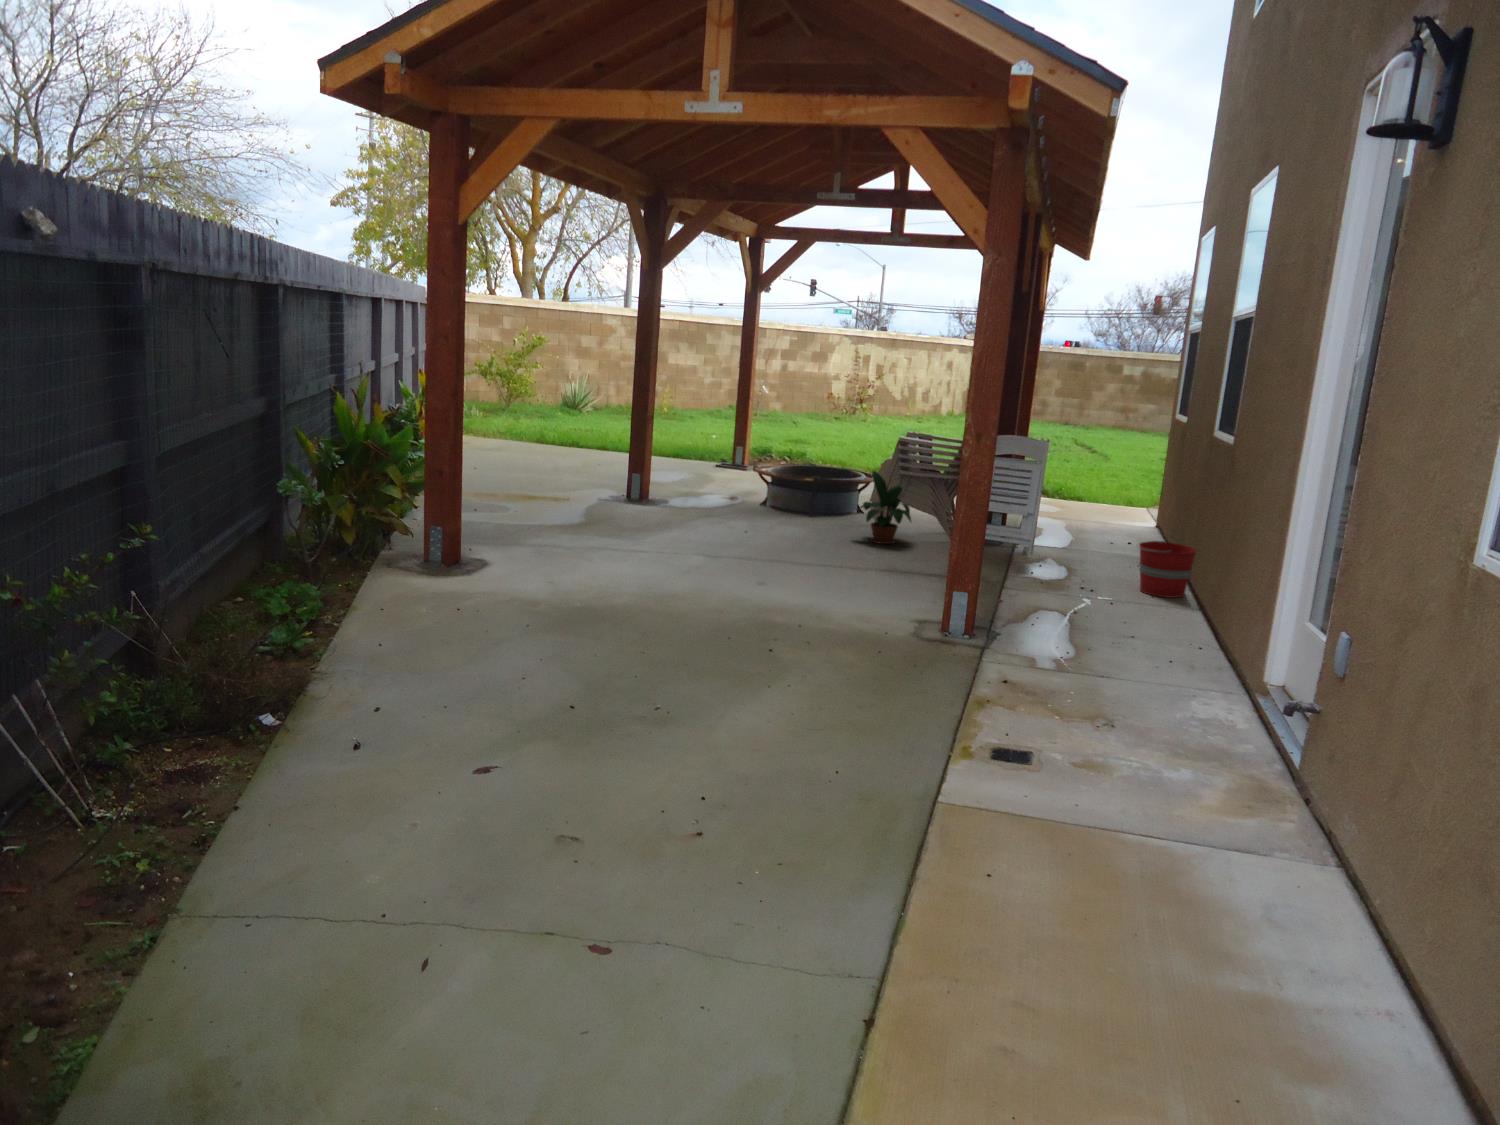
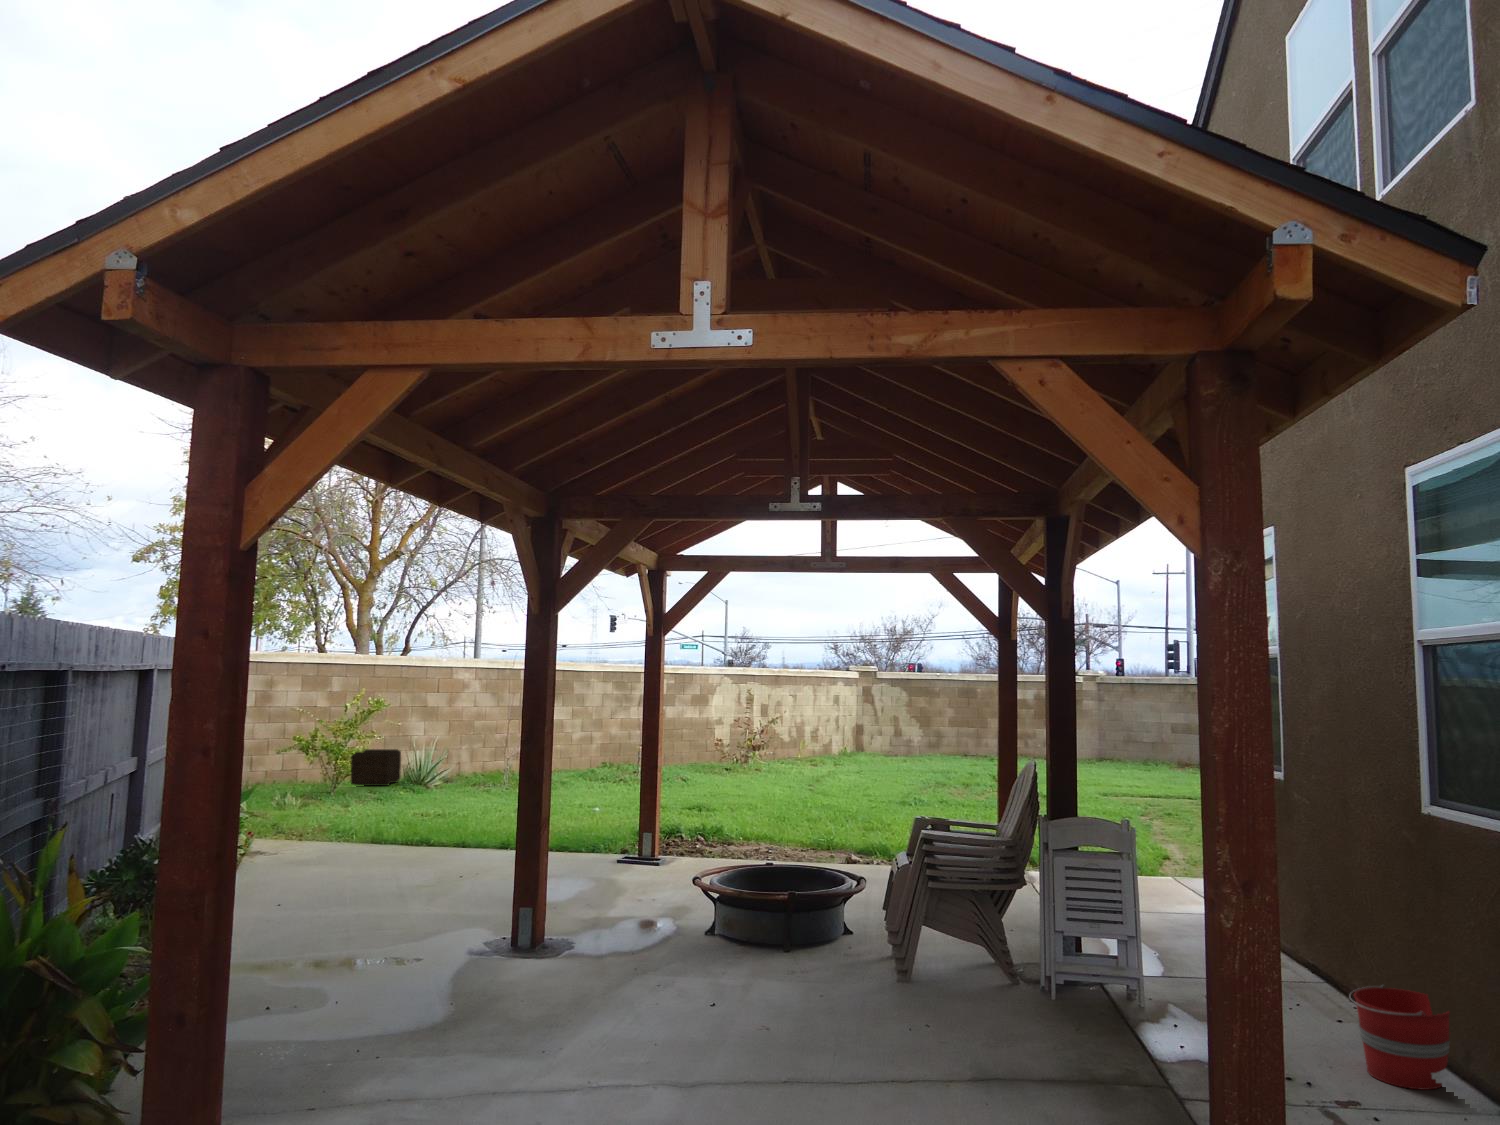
wooden crate: none [519,379,559,409] -> present [351,749,401,786]
potted plant: present [859,471,911,544] -> none [868,889,960,1005]

